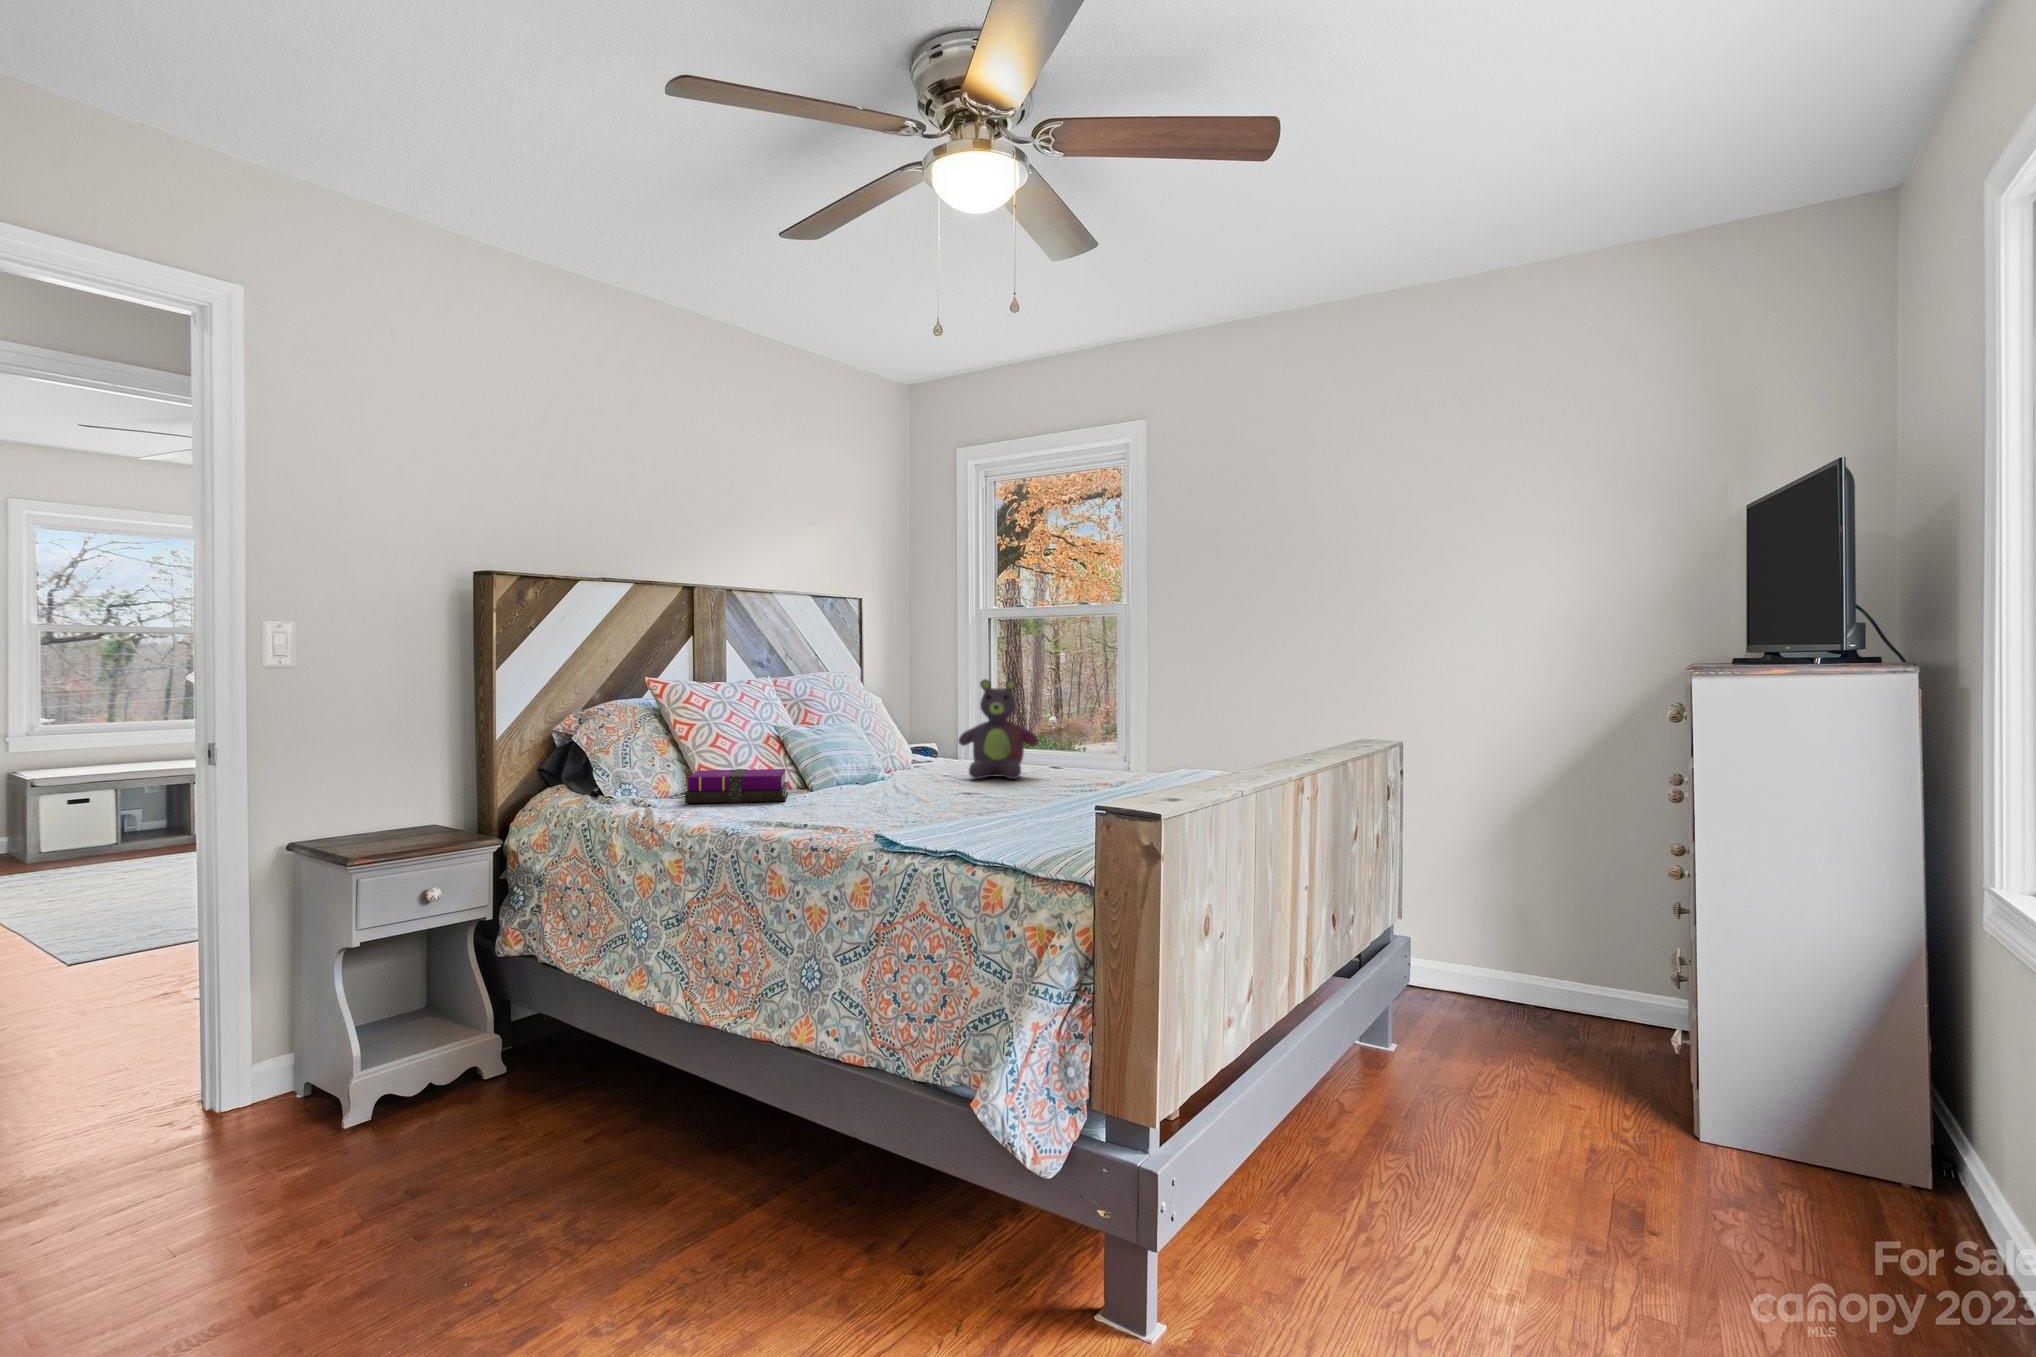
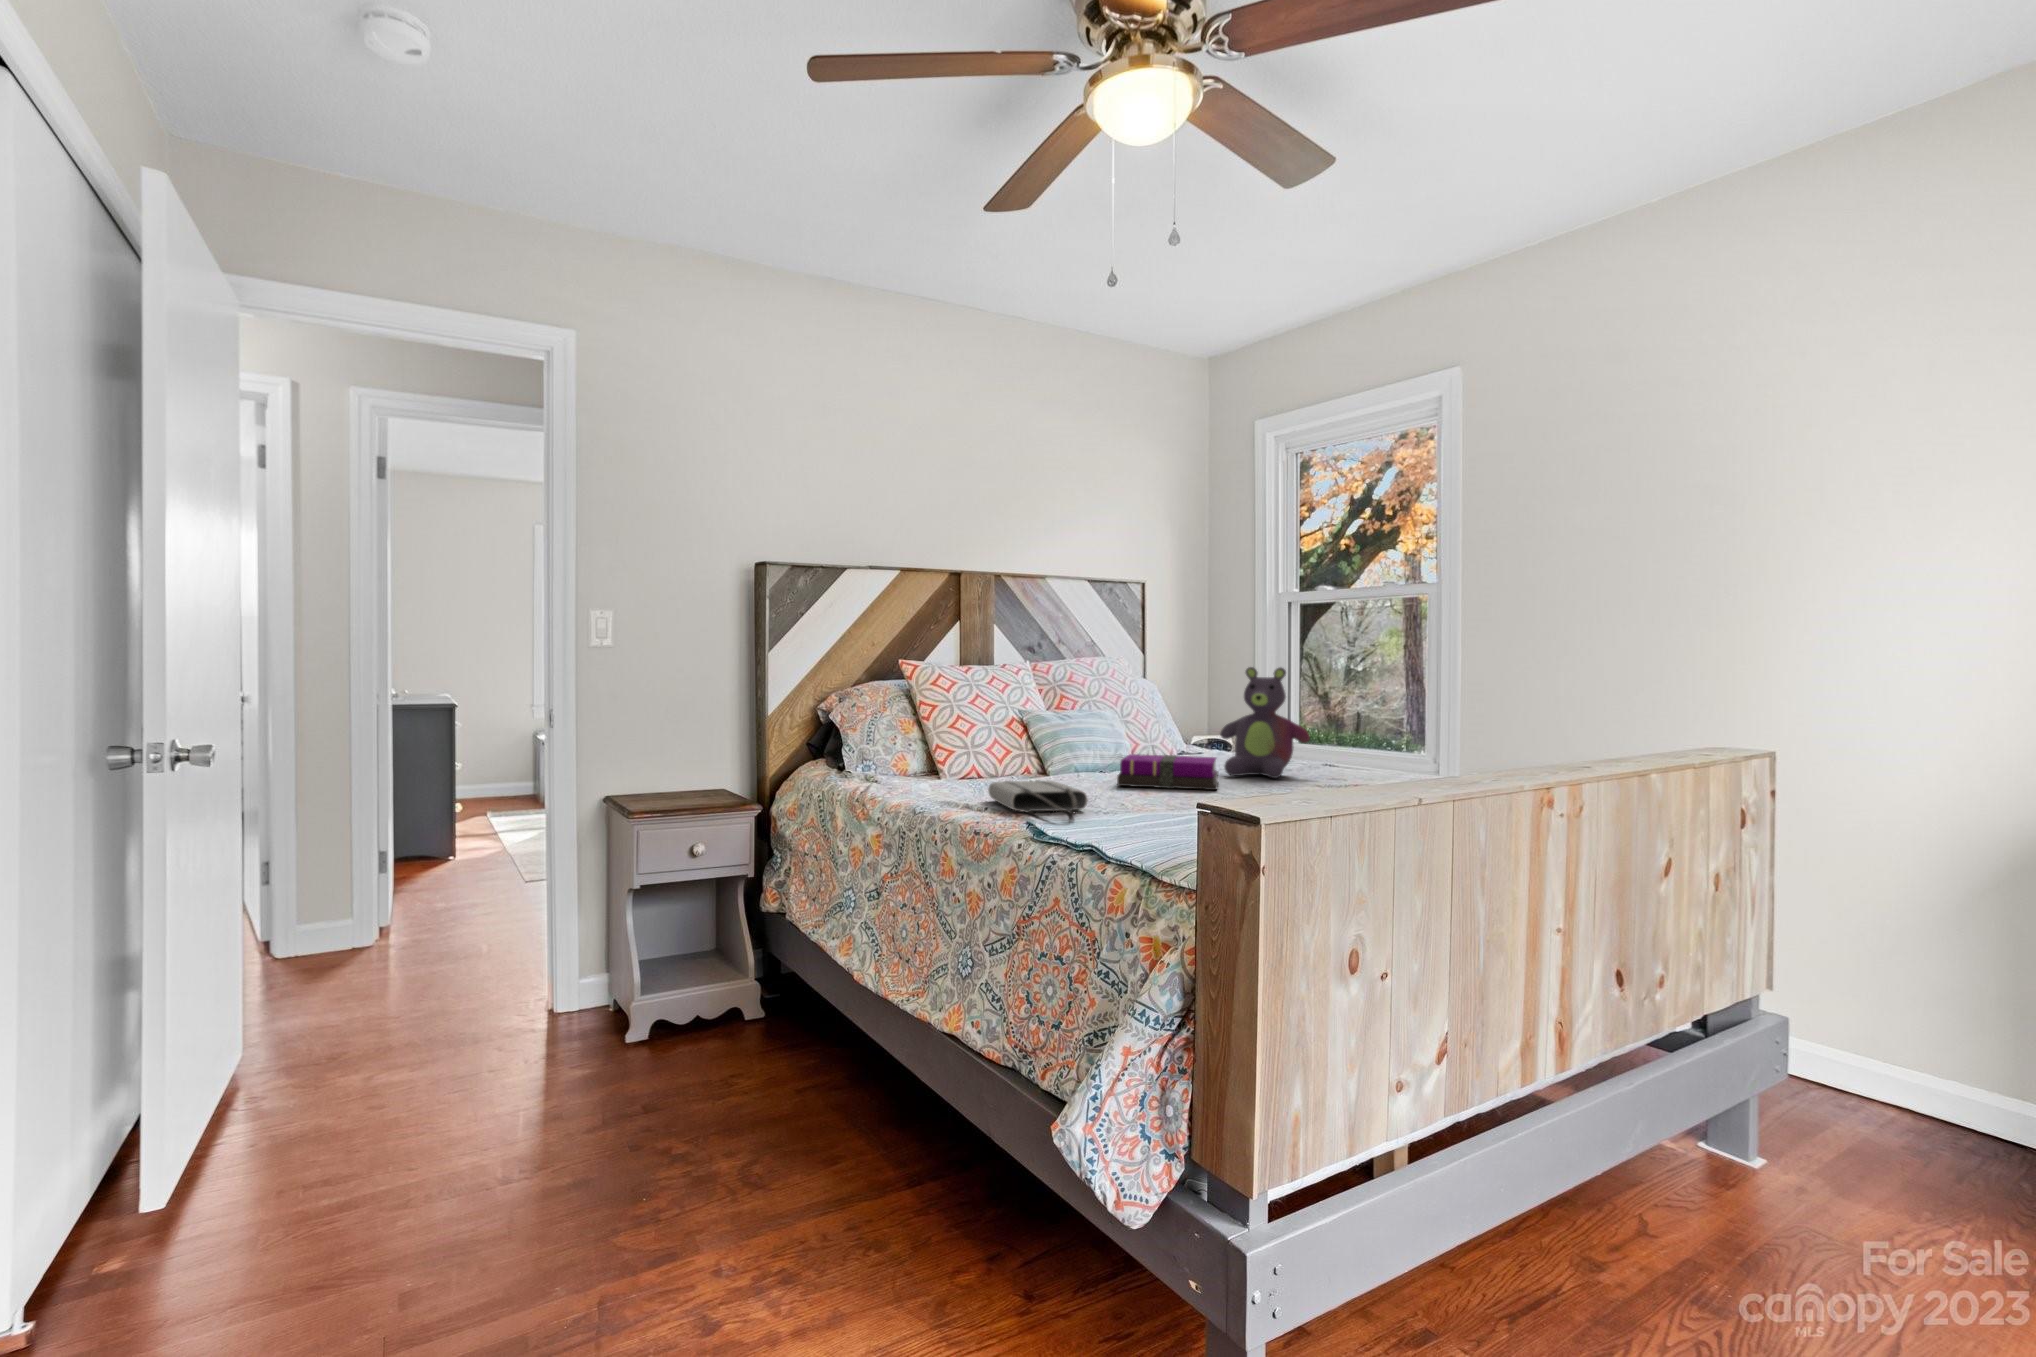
notebook: present [685,769,788,803] -> present [1117,754,1219,790]
tote bag: none [792,794,904,826] -> present [988,780,1088,814]

